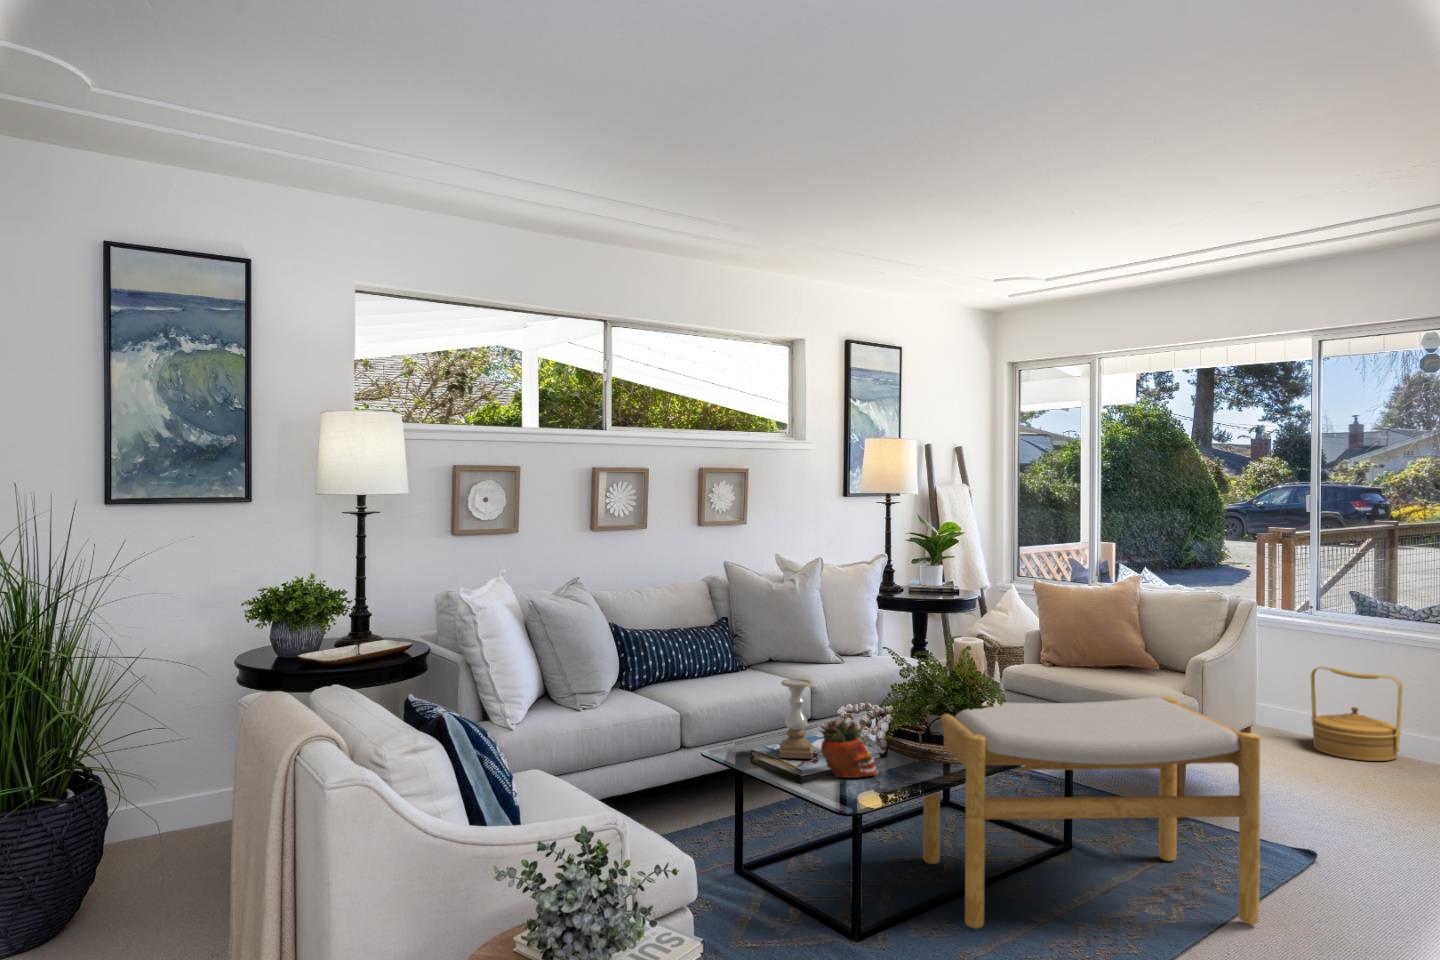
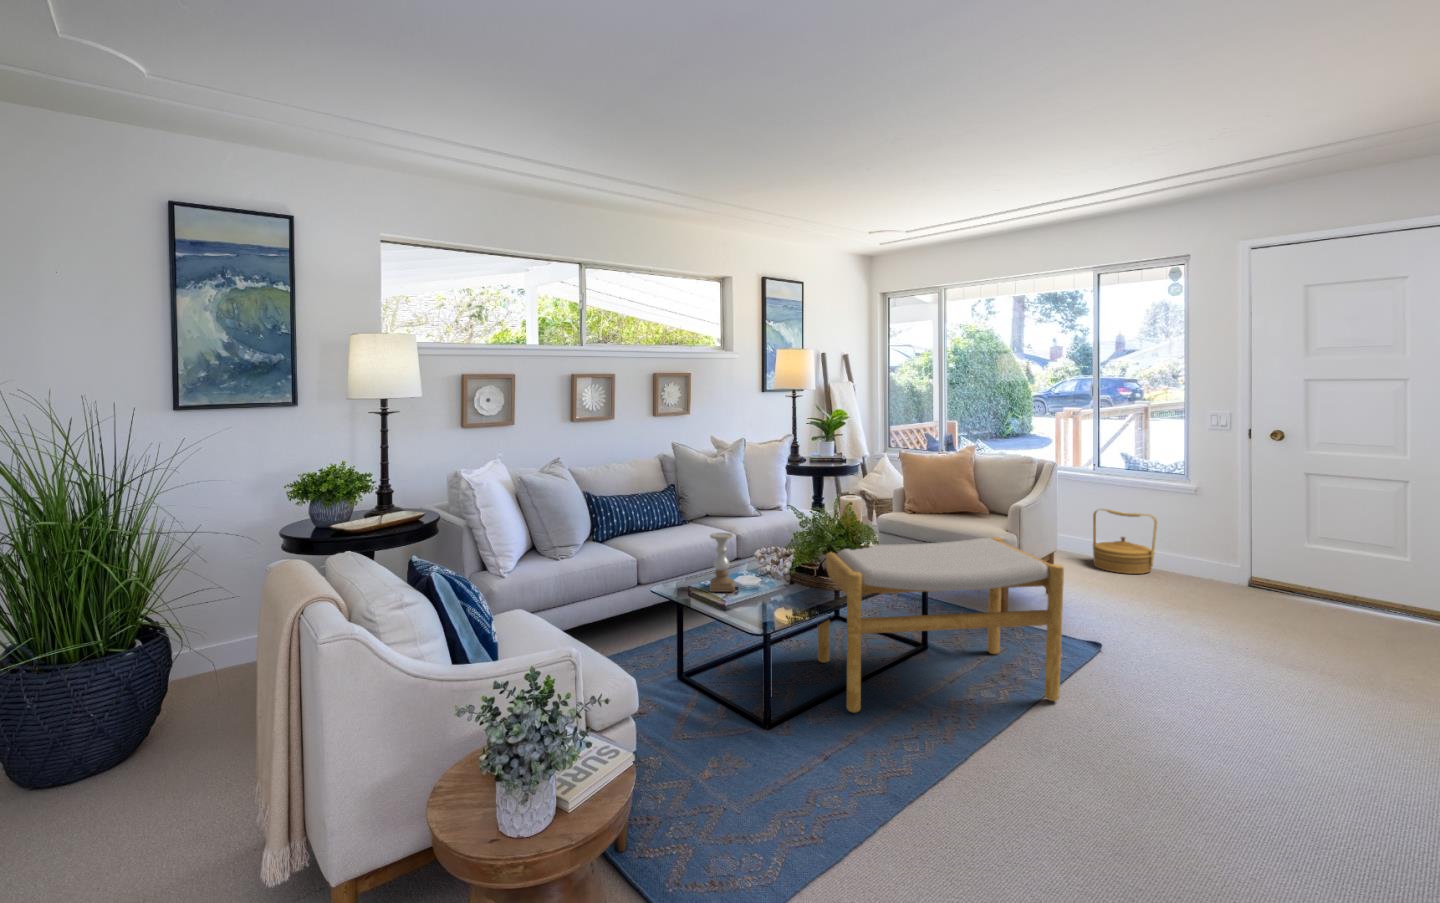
succulent planter: present [819,718,877,778] -> none [737,561,782,606]

